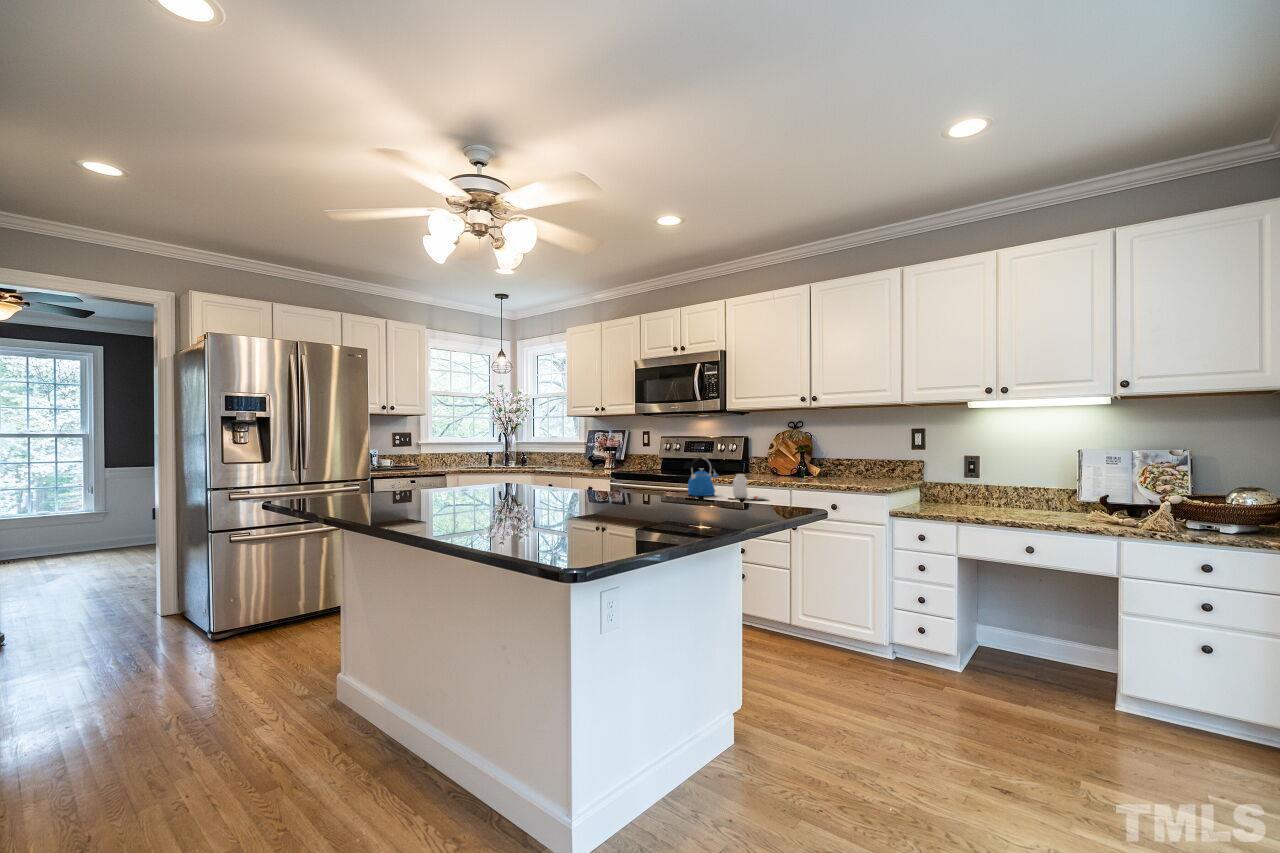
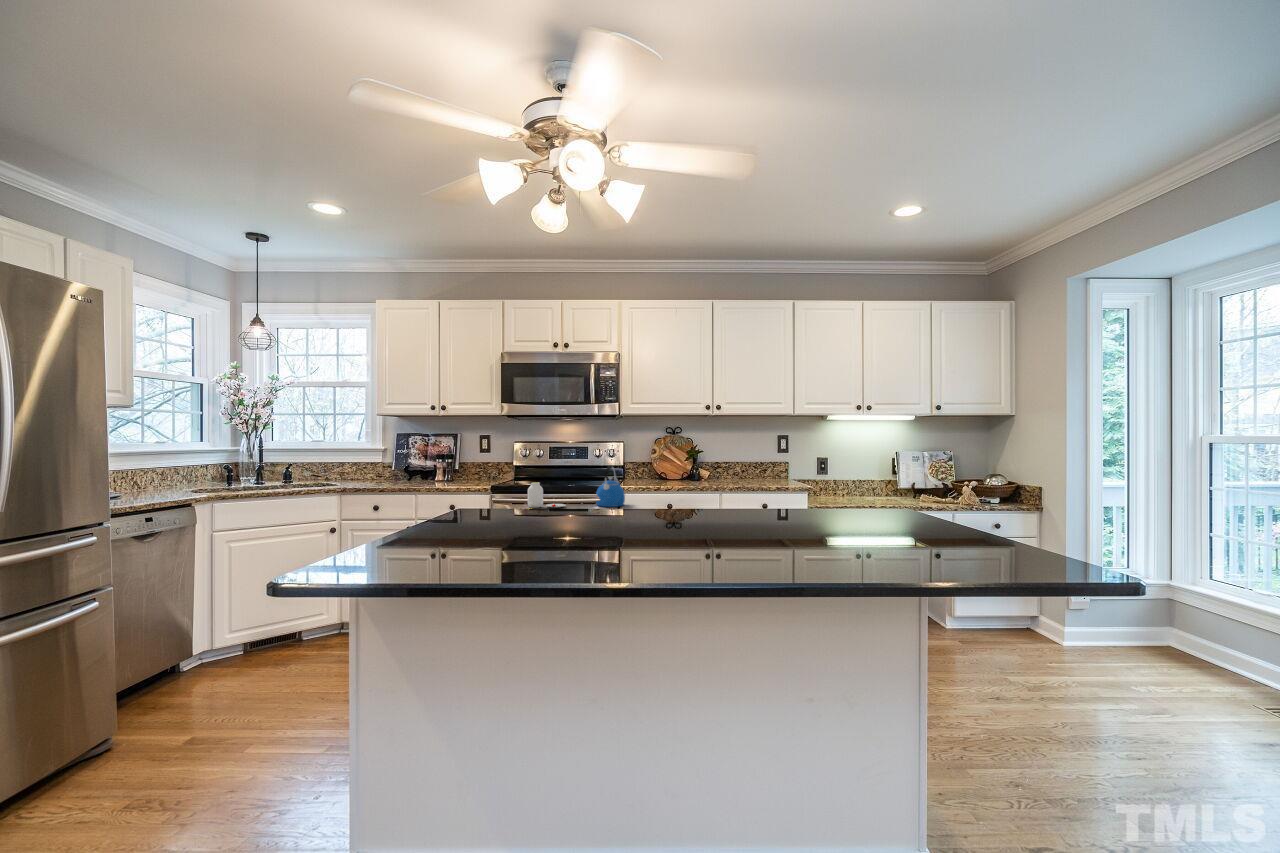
jar: present [733,474,767,500] -> present [526,482,566,509]

